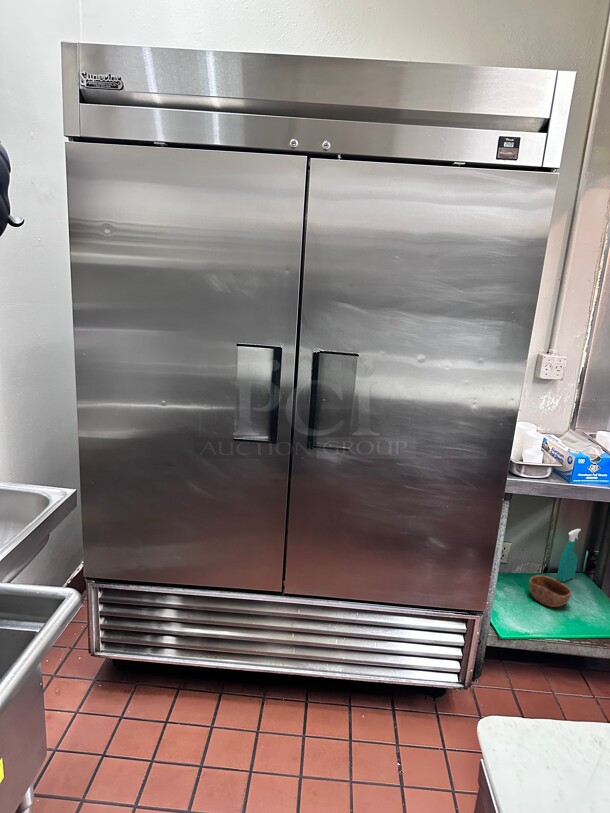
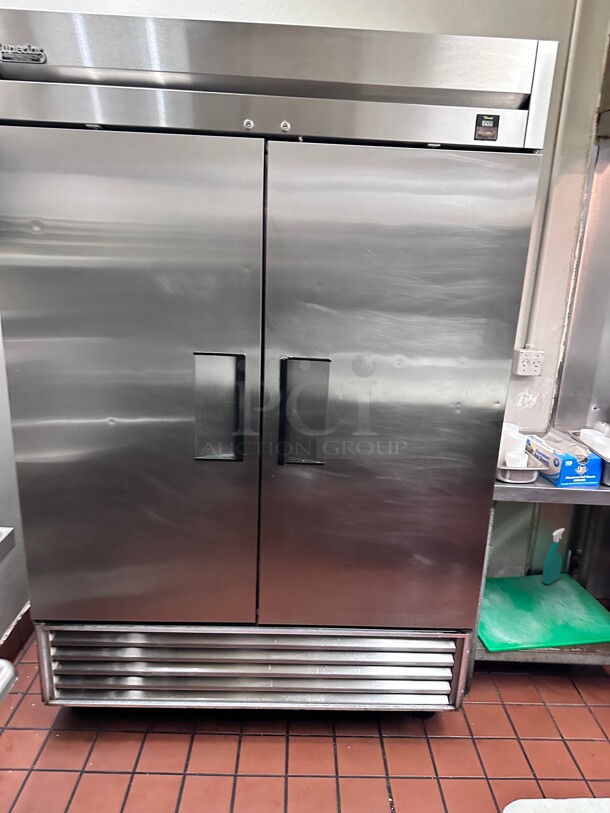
bowl: present [529,575,571,607] -> none [515,580,559,613]

